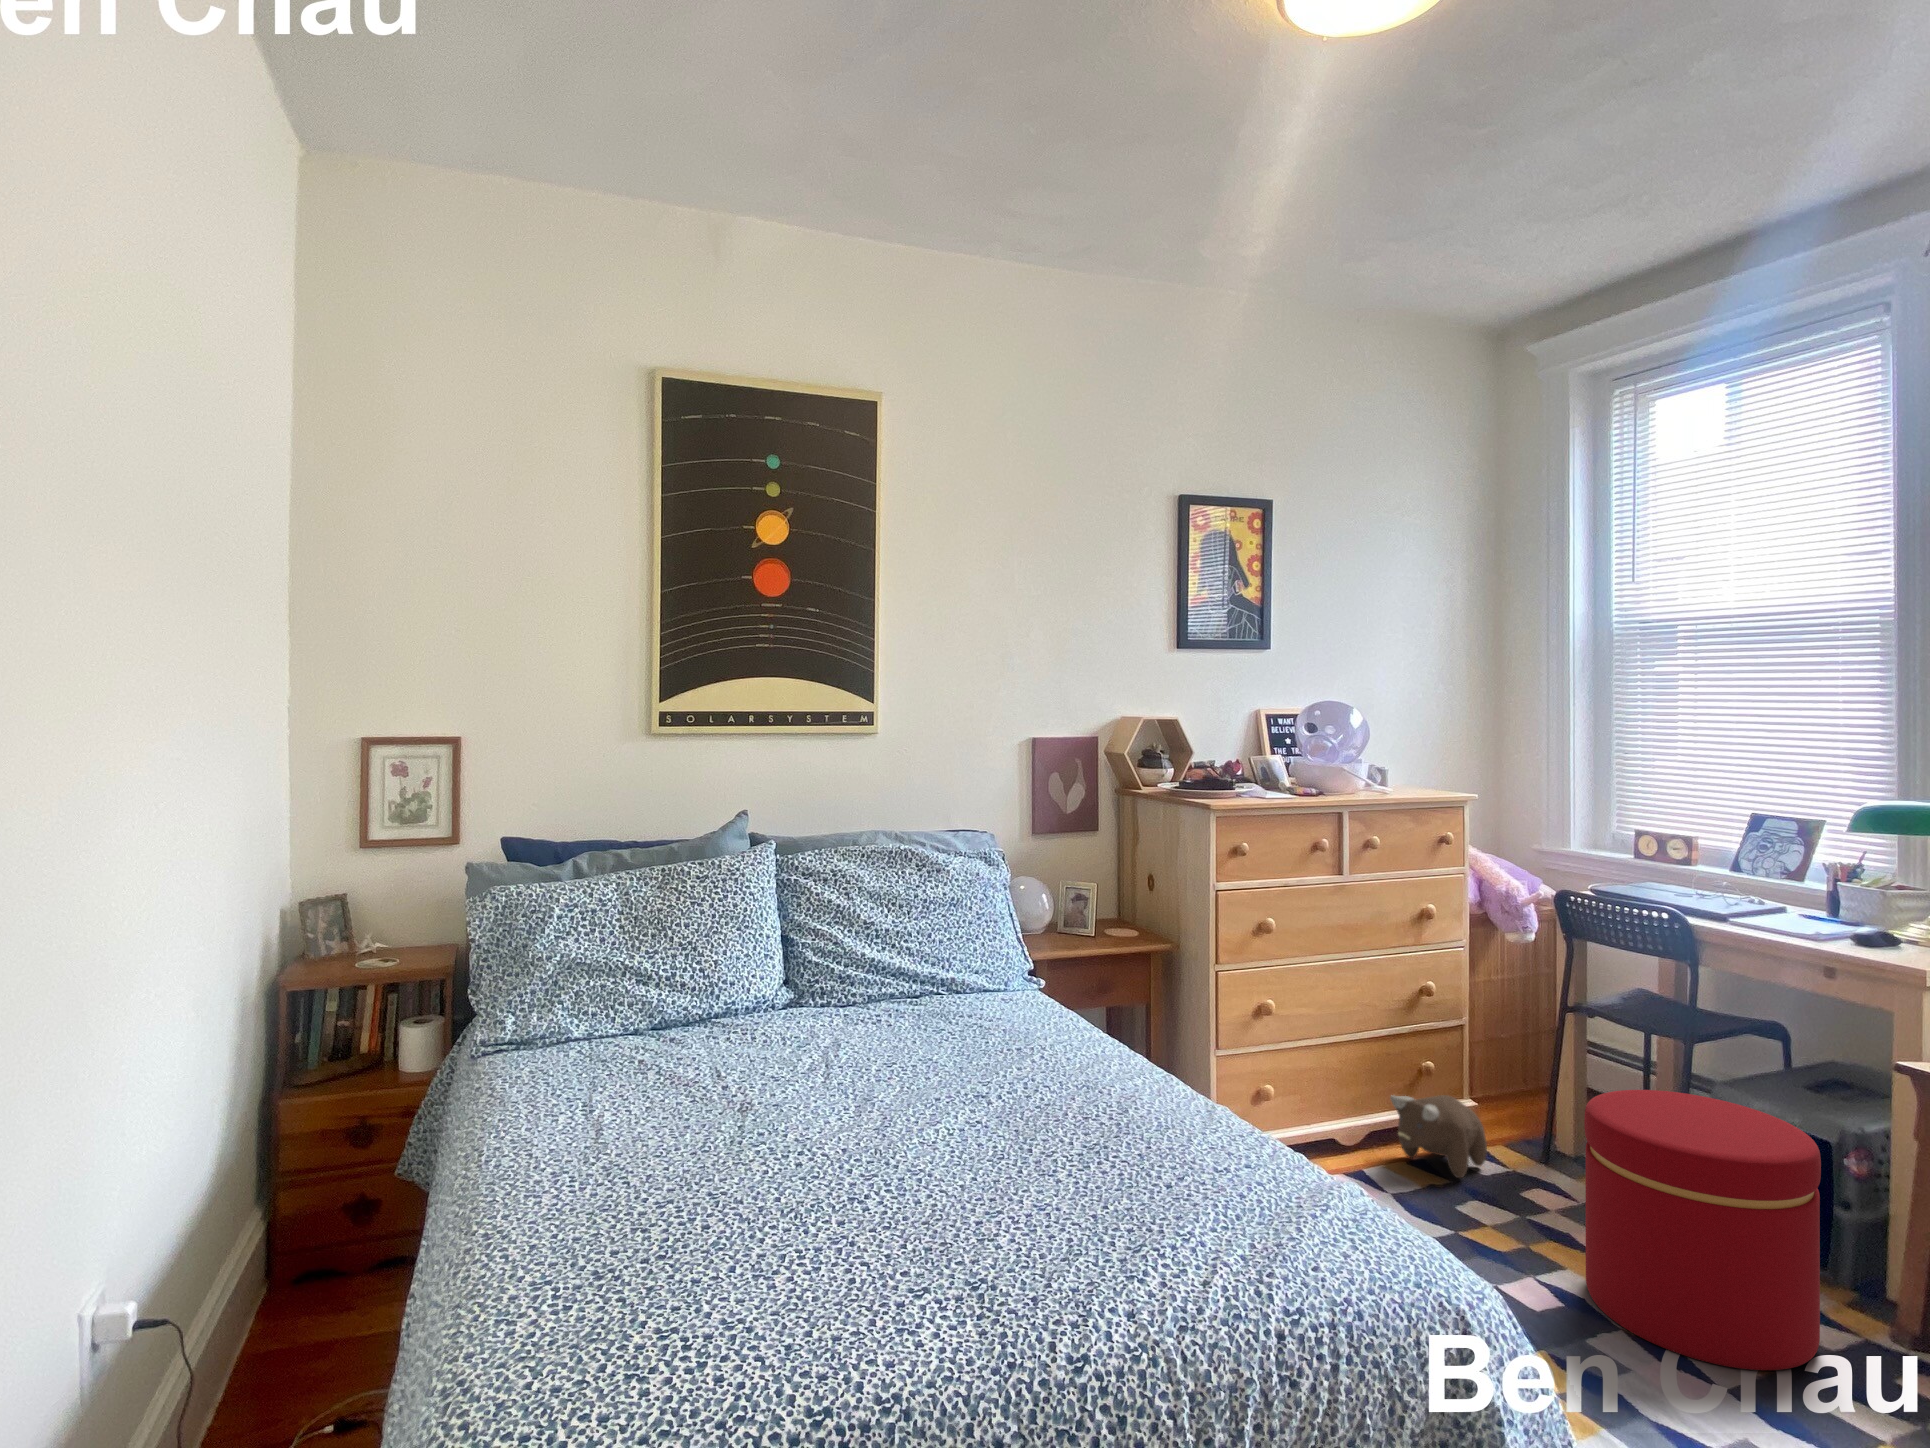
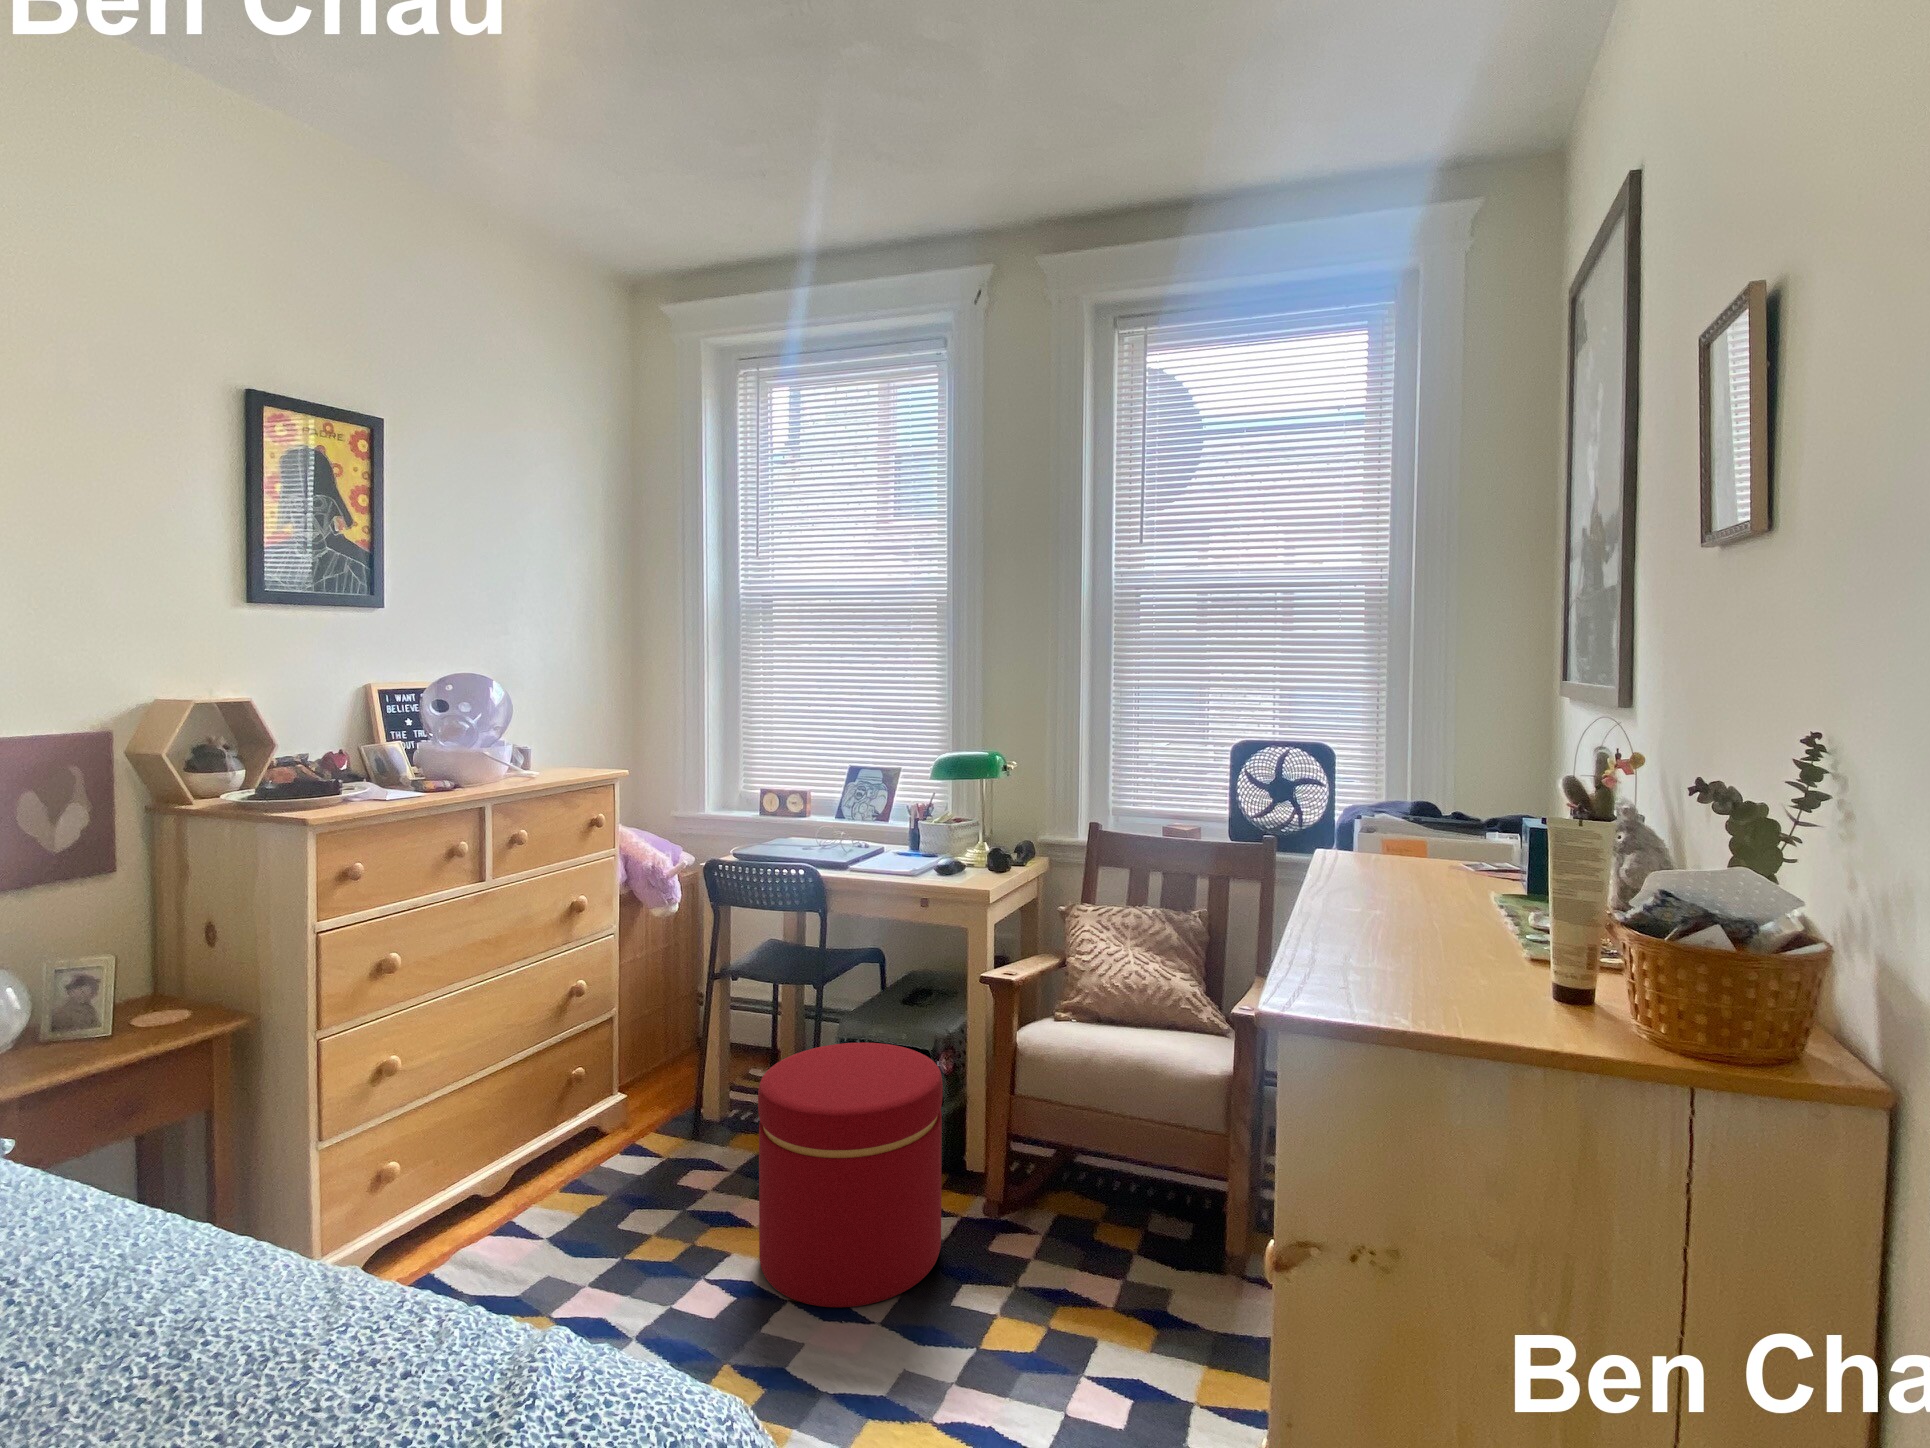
plush toy: present [1390,1095,1487,1178] -> none [547,1099,648,1187]

